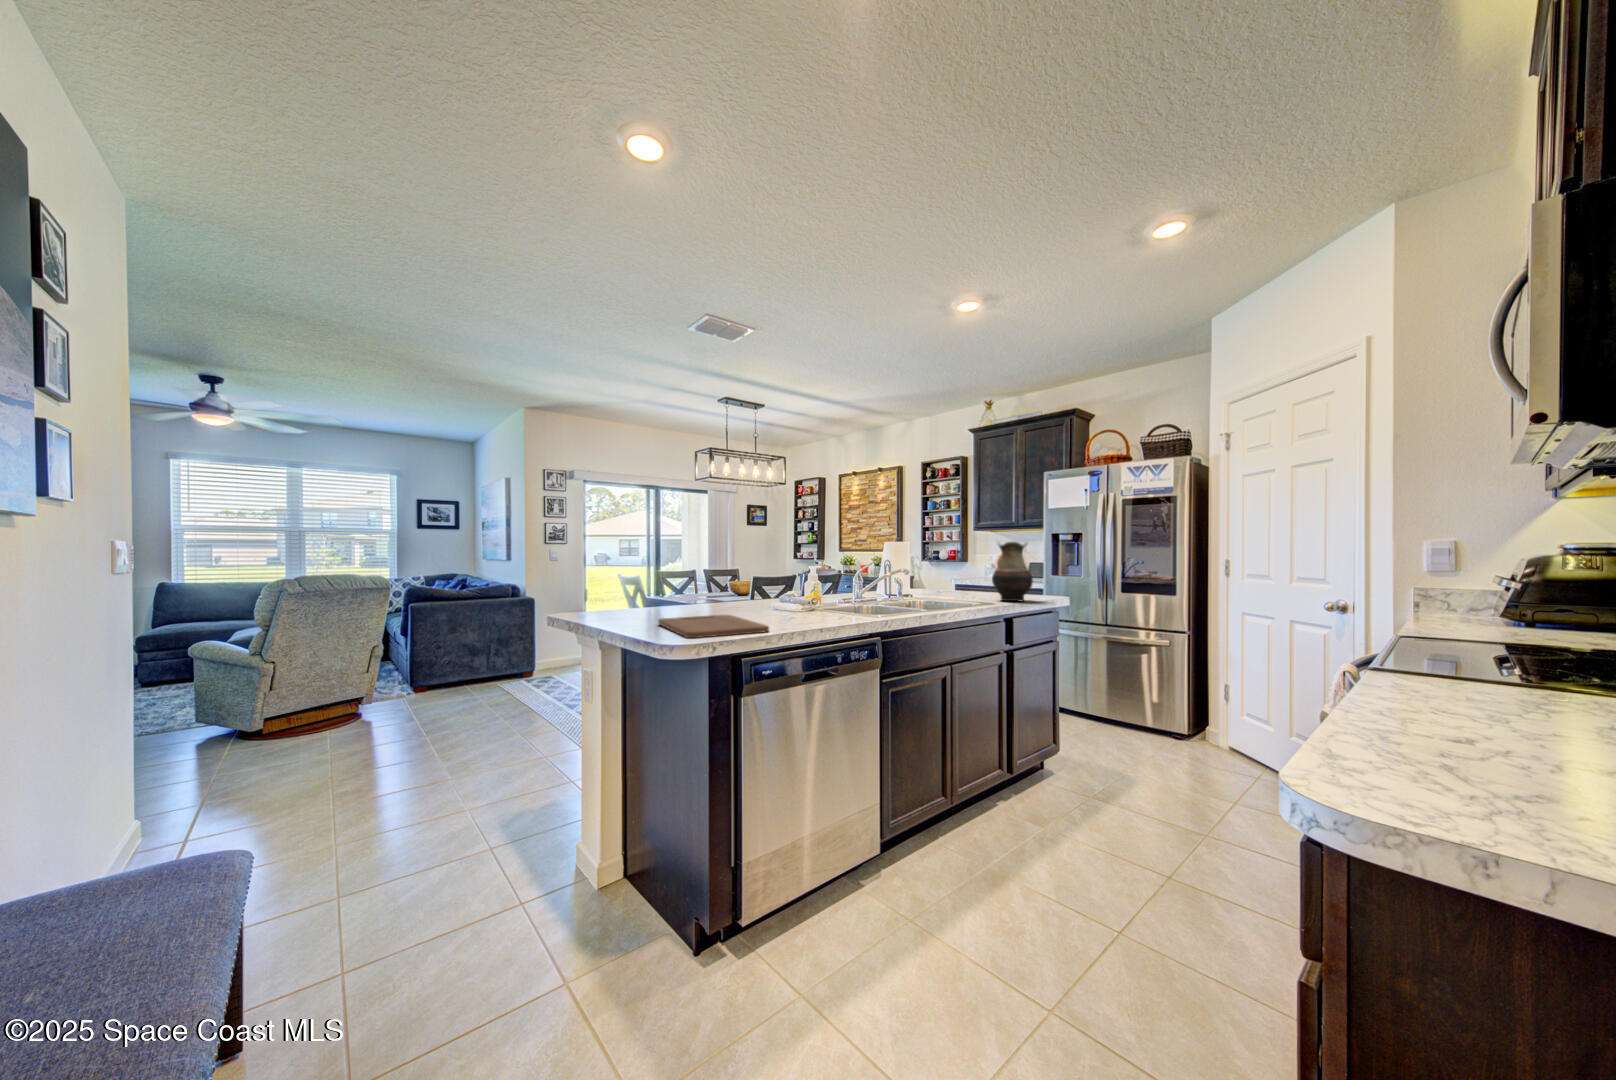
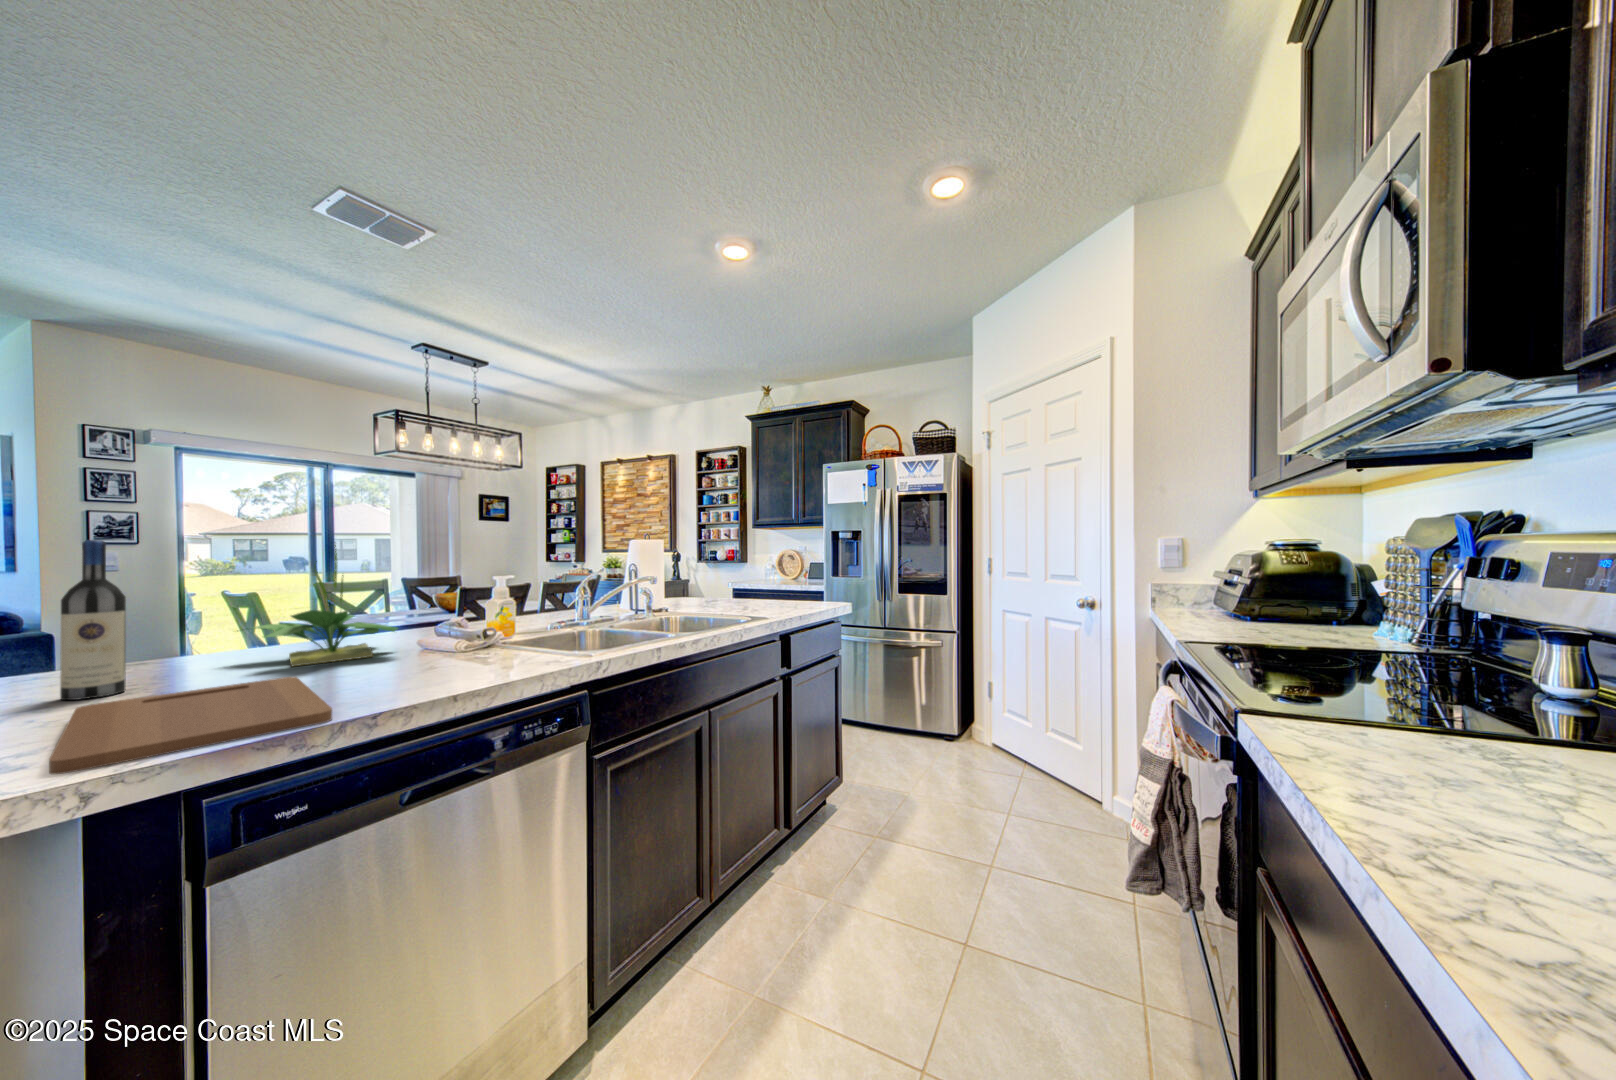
wine bottle: none [634,540,655,619] -> present [60,540,126,700]
potted plant: none [680,541,761,613] -> present [242,545,398,666]
vase: present [992,541,1033,601] -> none [765,540,812,612]

